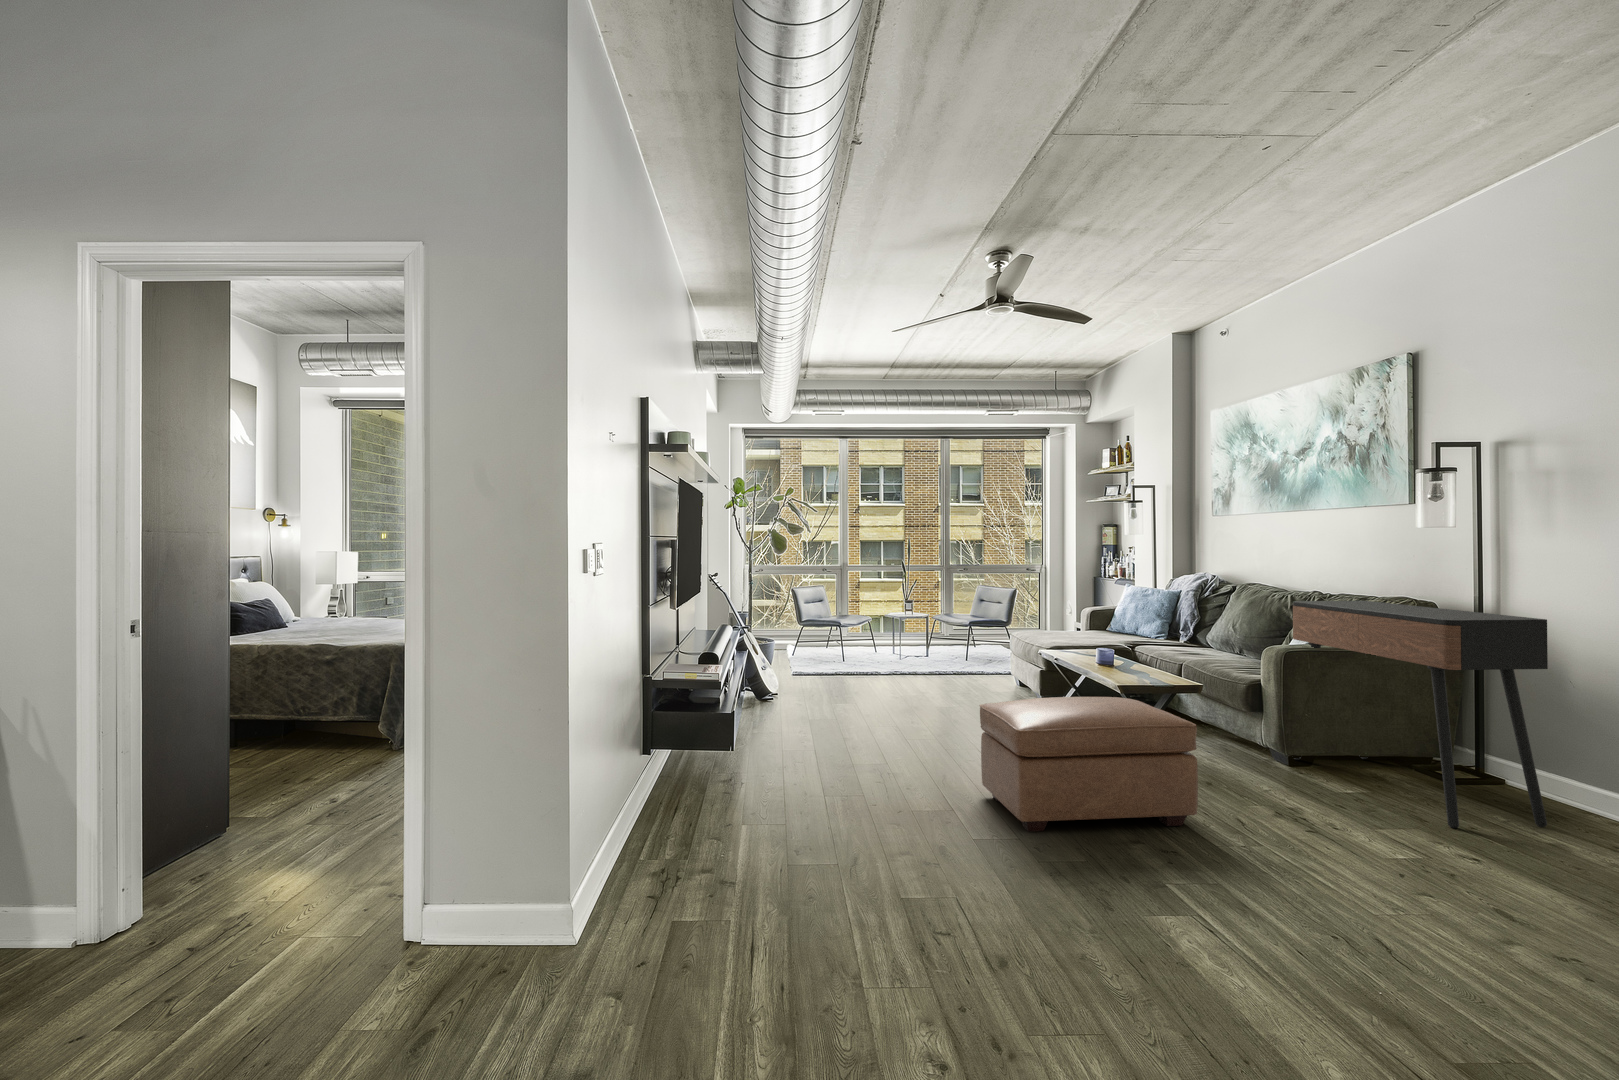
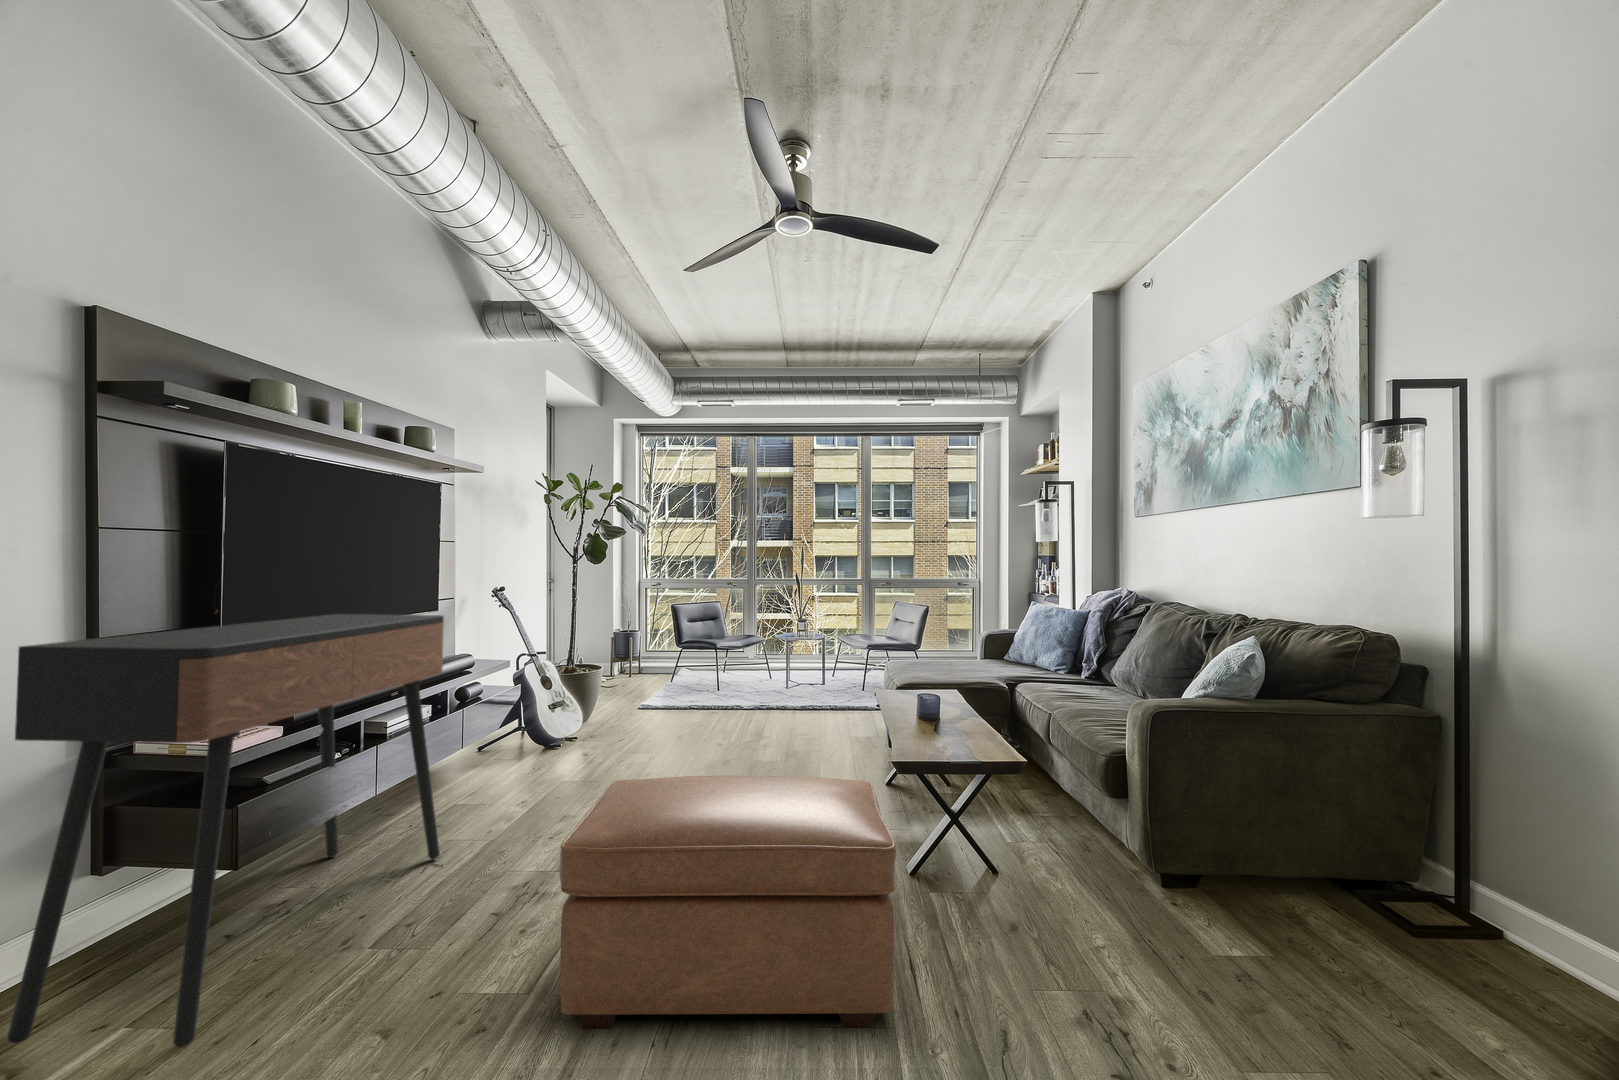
console table: present [1293,601,1548,828] -> present [7,614,444,1047]

